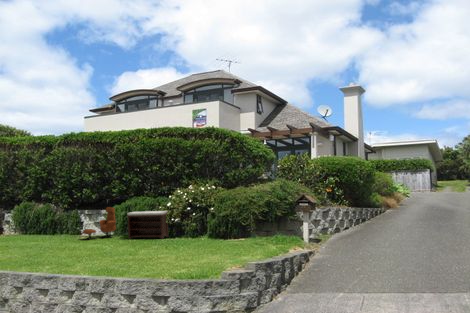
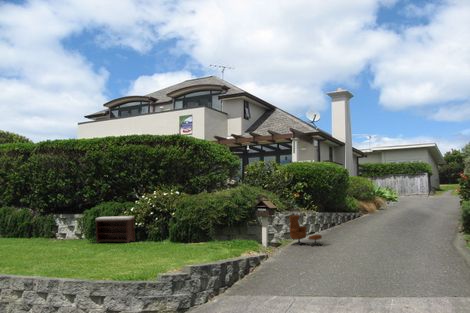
lounge chair: present [83,207,116,240] -> present [289,215,322,246]

